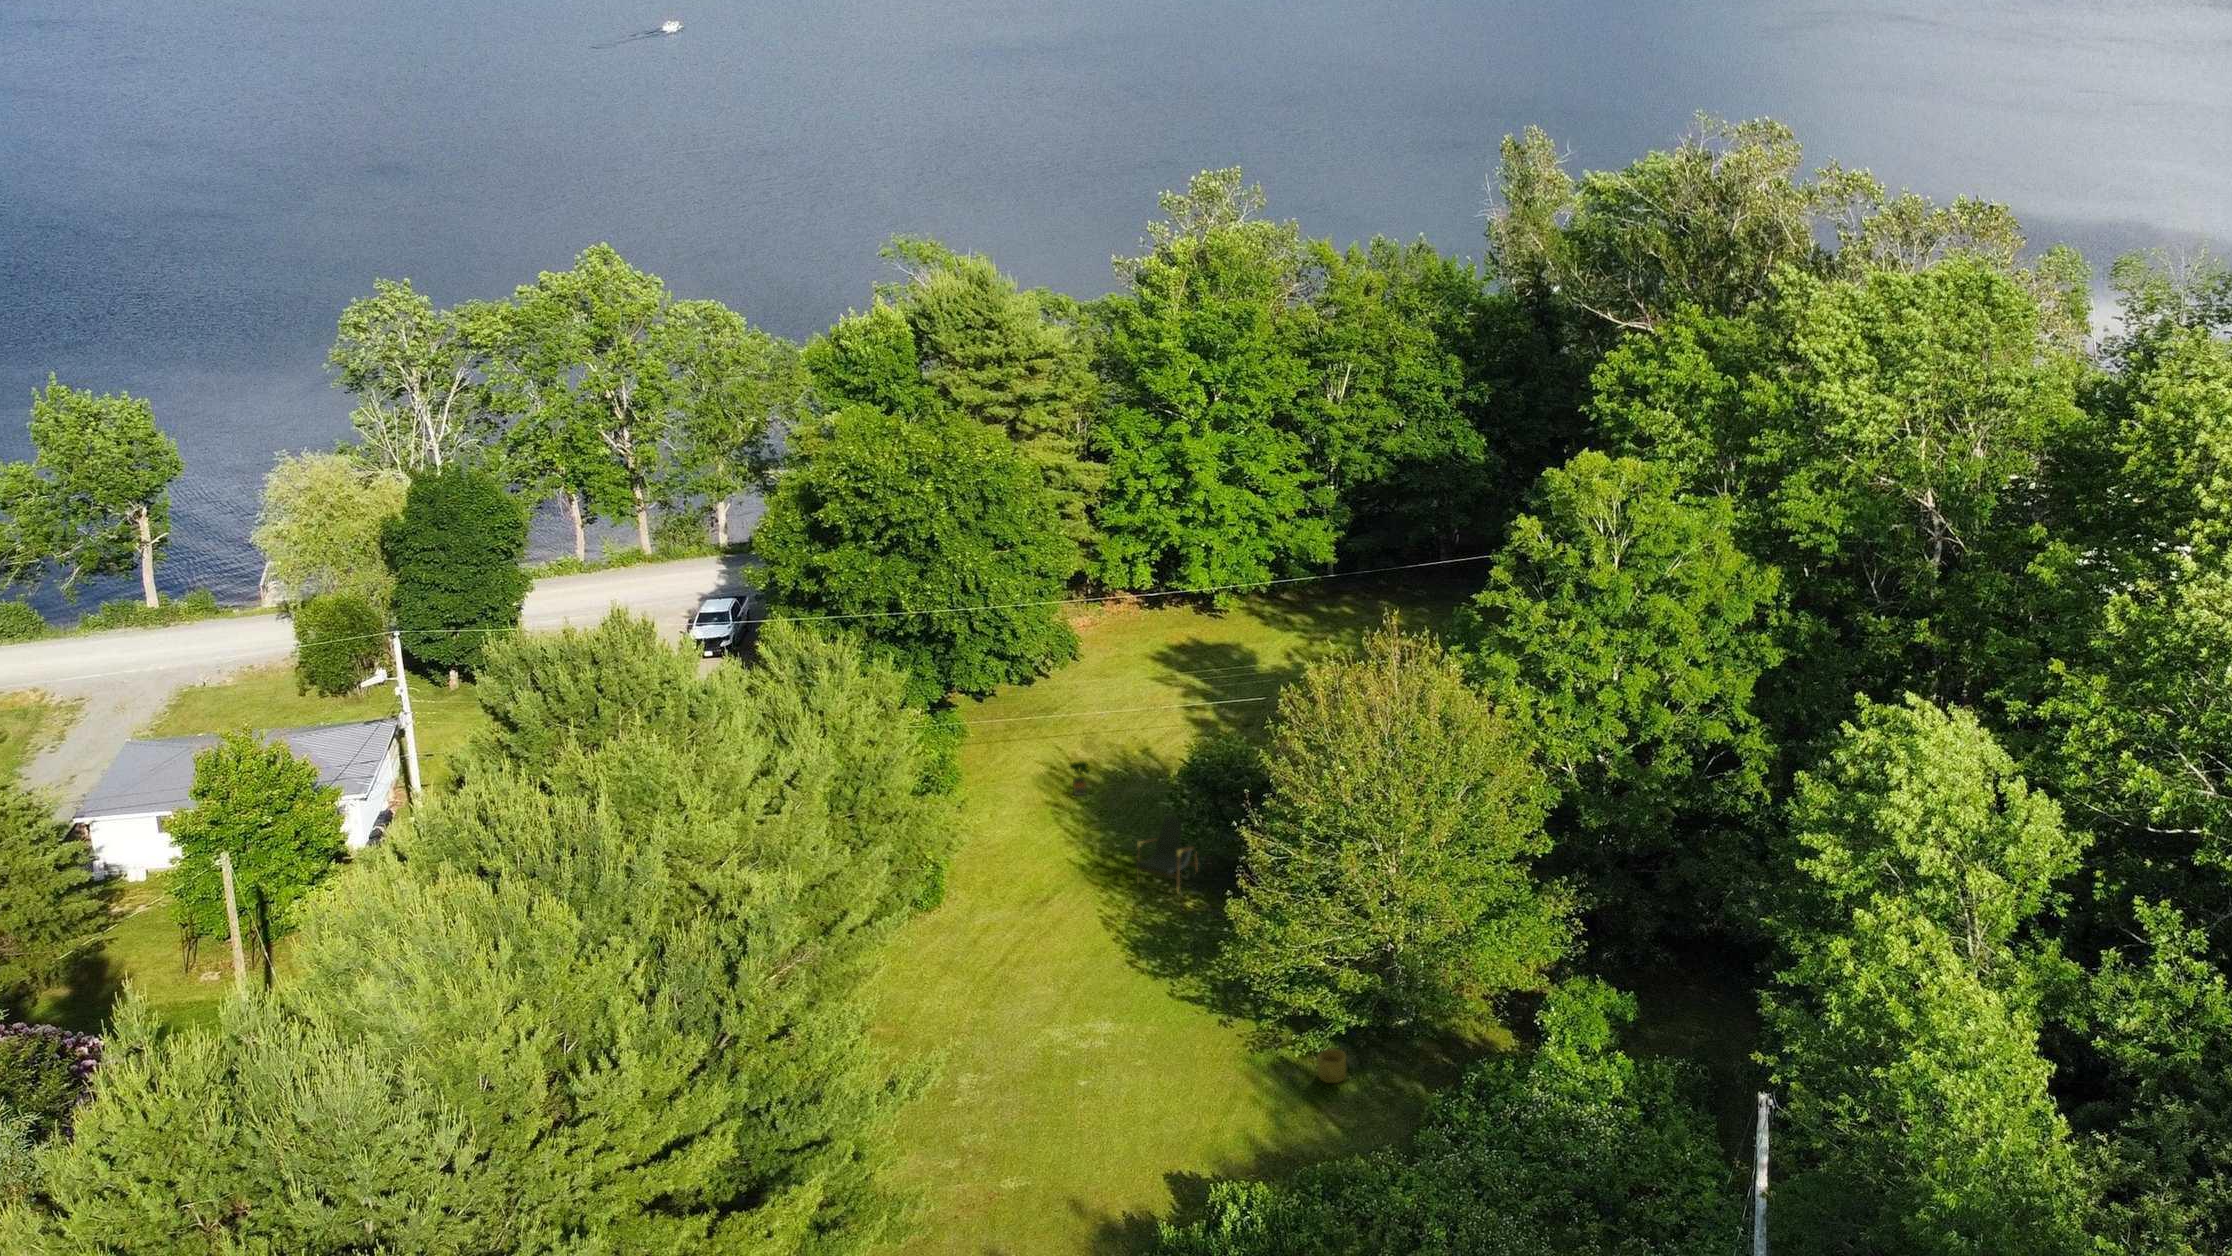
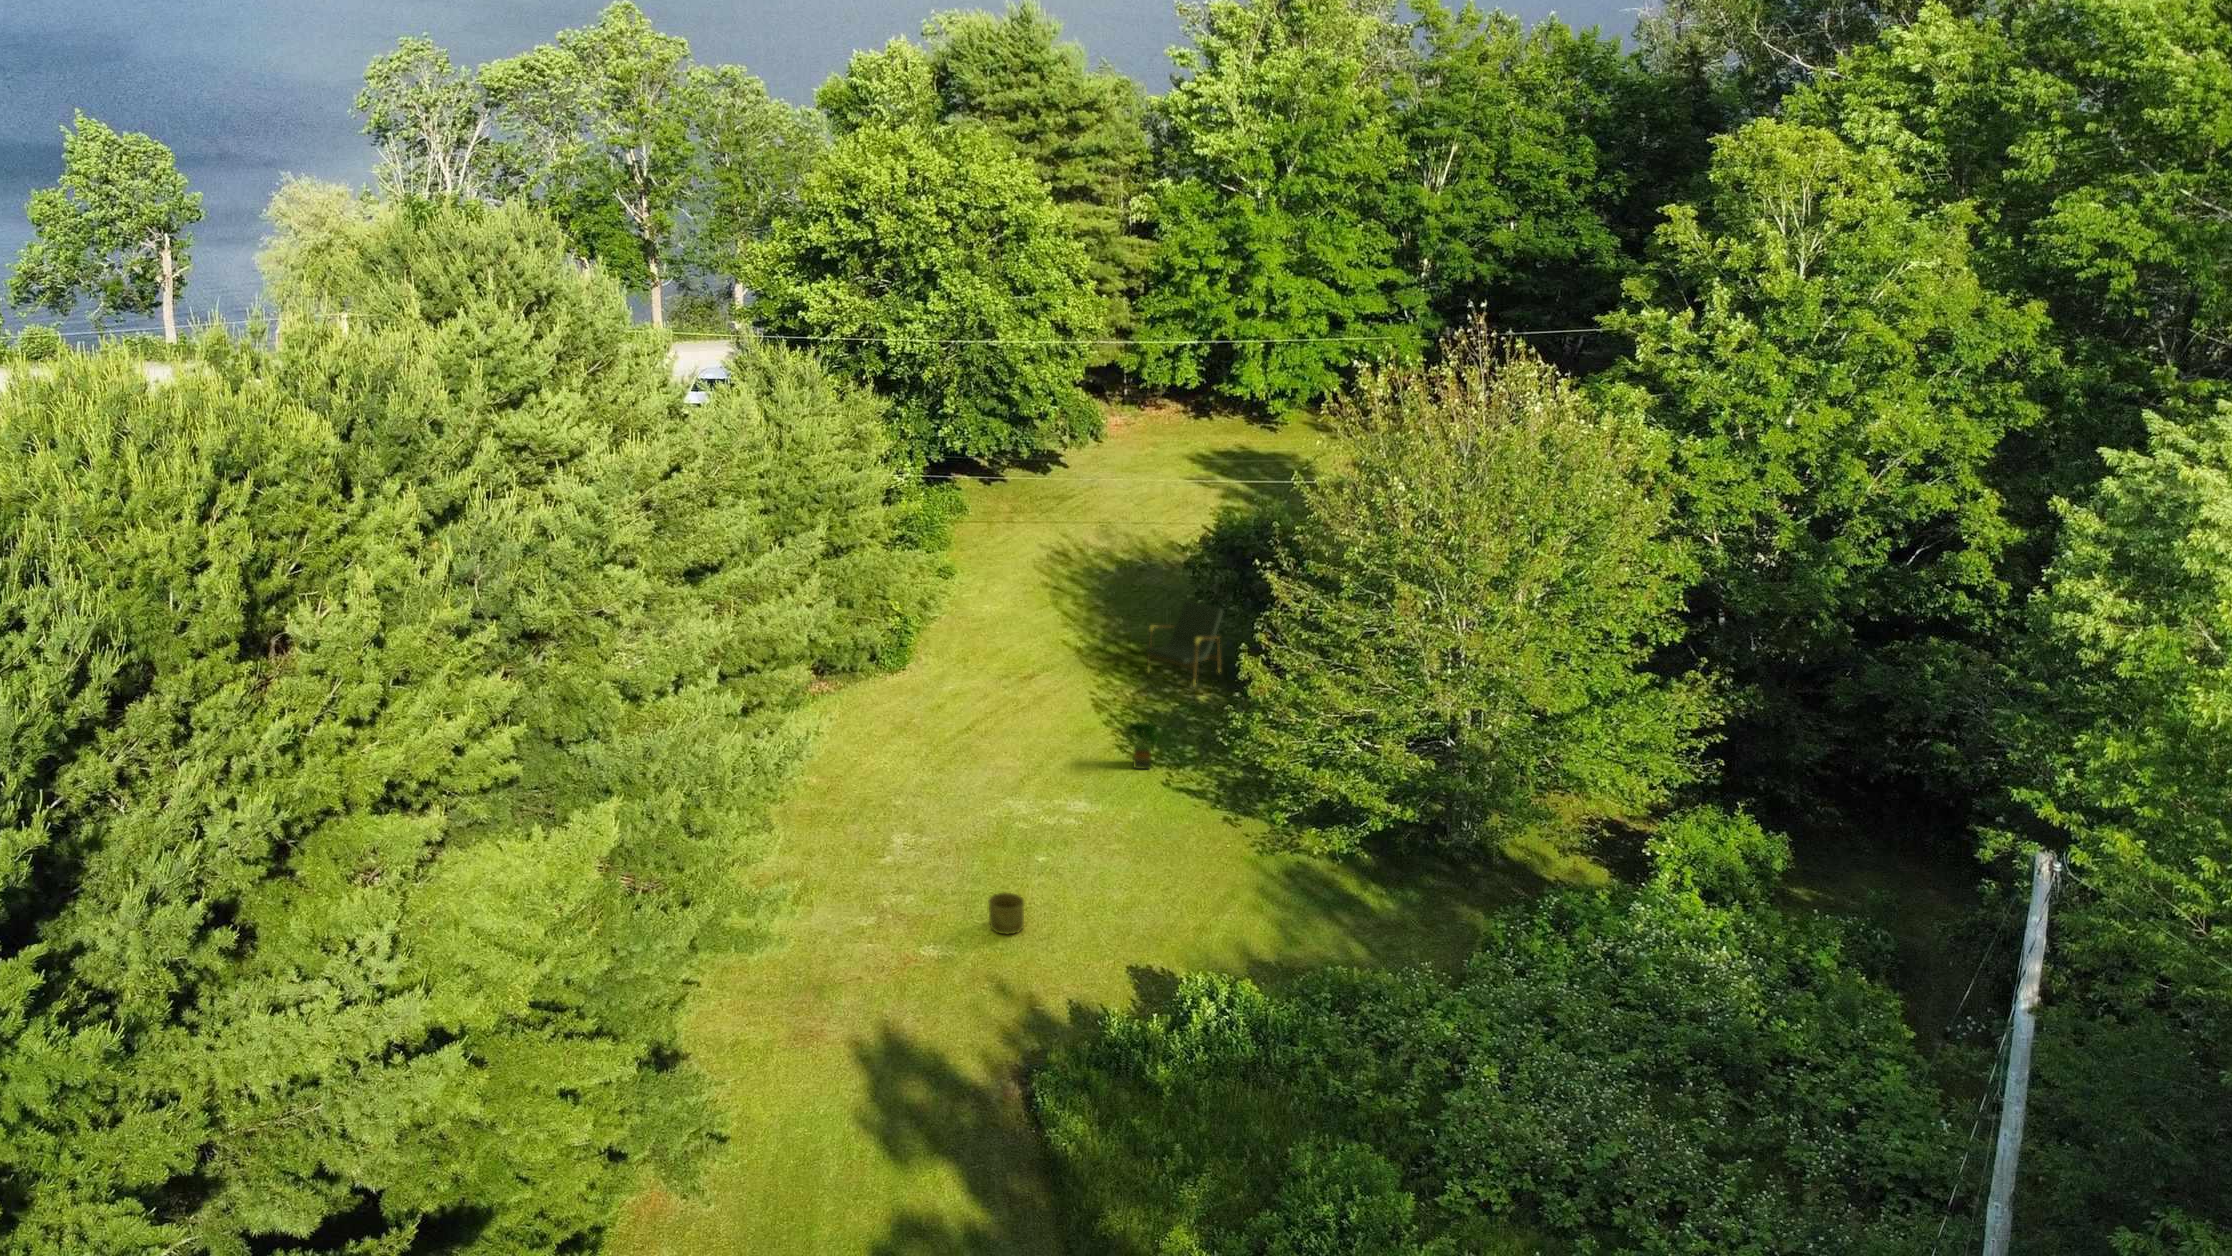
potted tree: present [1070,761,1090,795] -> present [1129,722,1158,769]
wooden bucket: present [1317,1049,1346,1083] -> present [988,893,1024,934]

